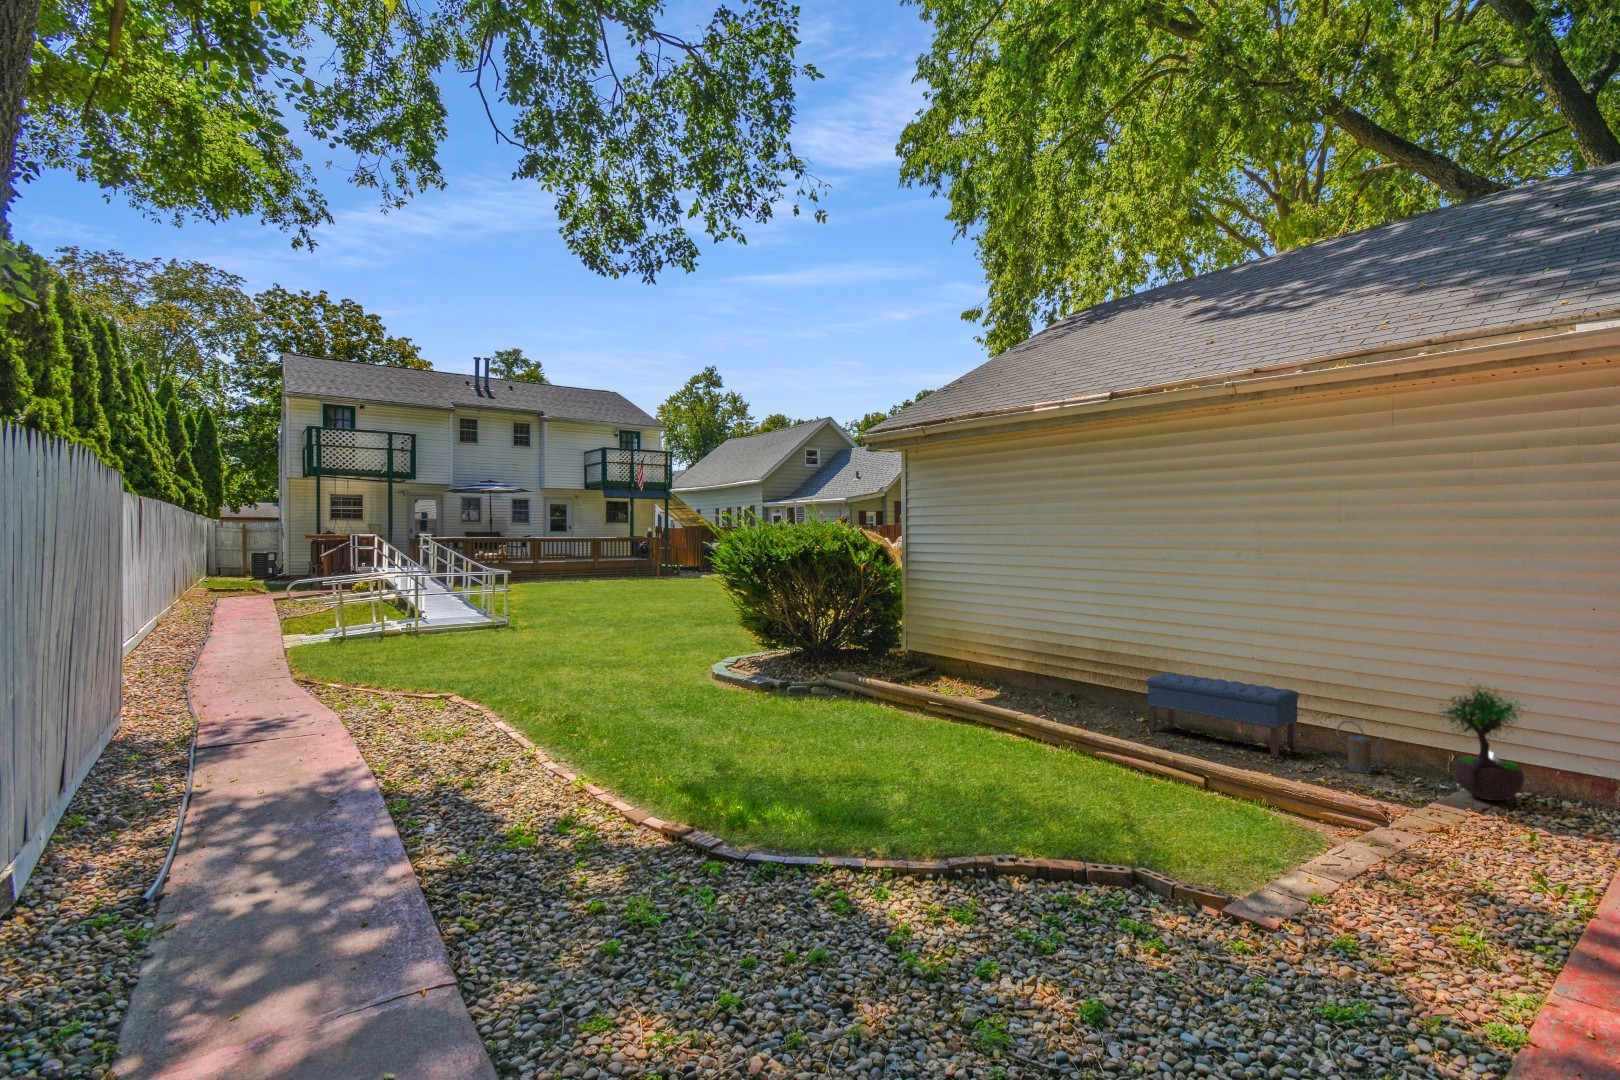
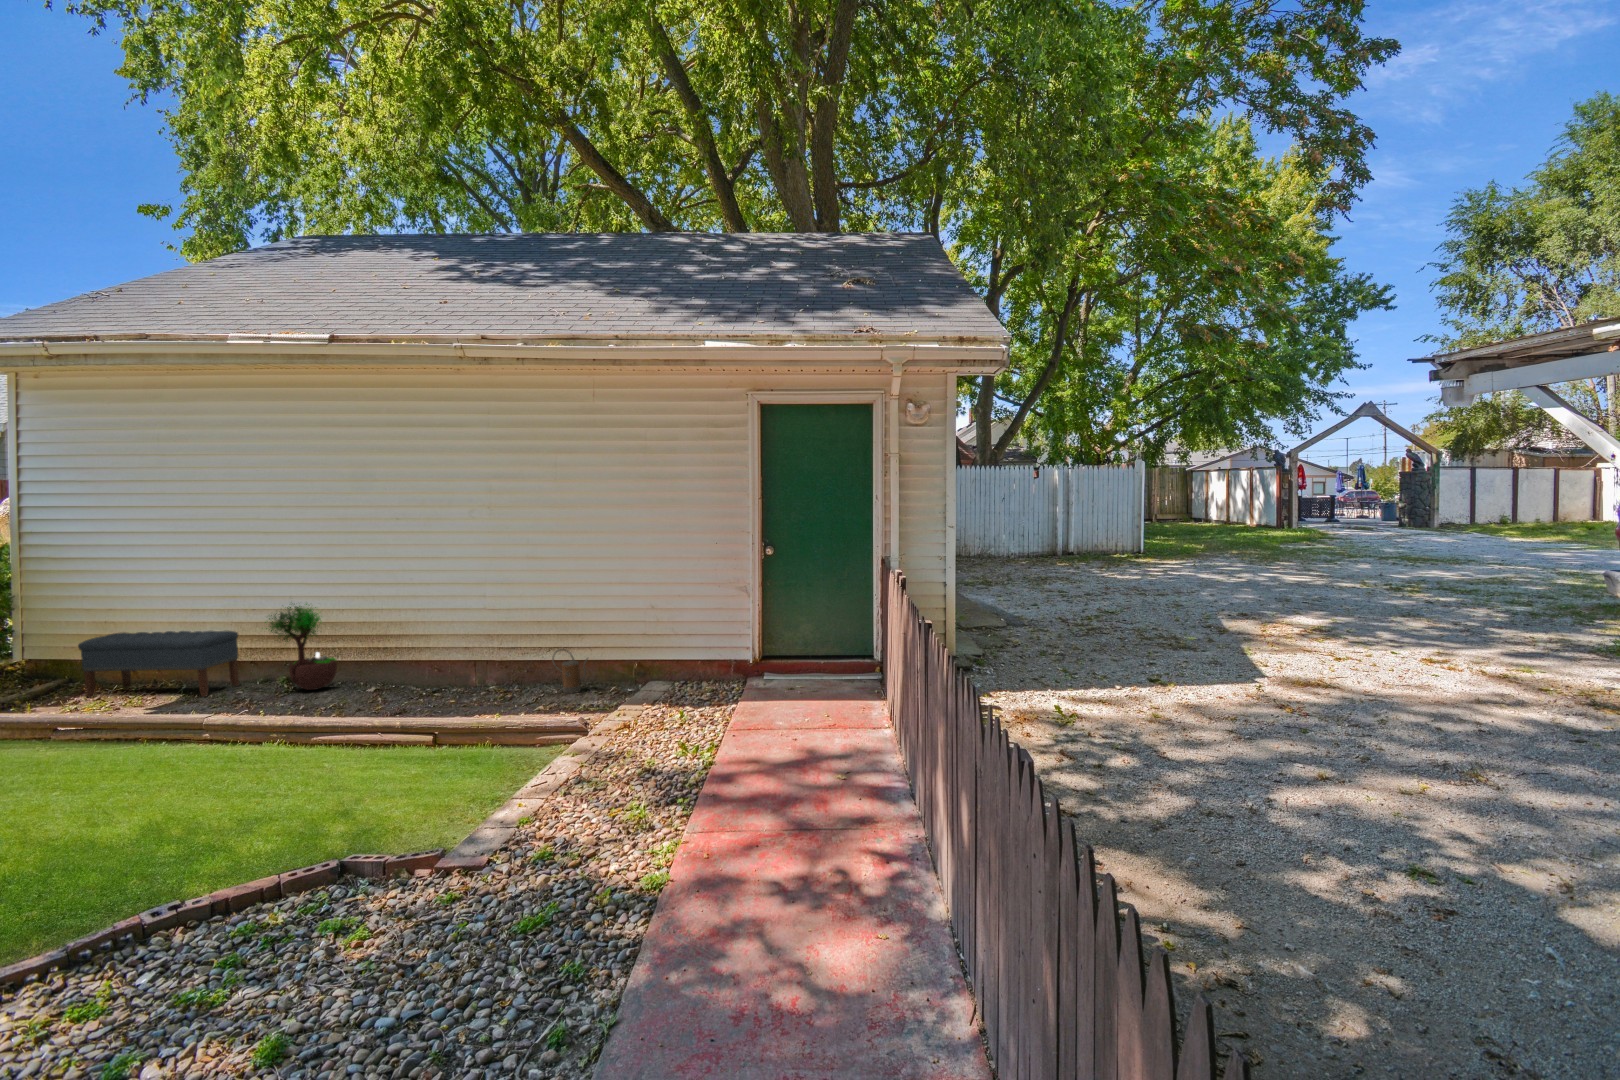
bench: present [1146,673,1299,758] -> present [78,631,239,698]
potted tree: present [1439,689,1524,801] -> present [265,604,337,690]

